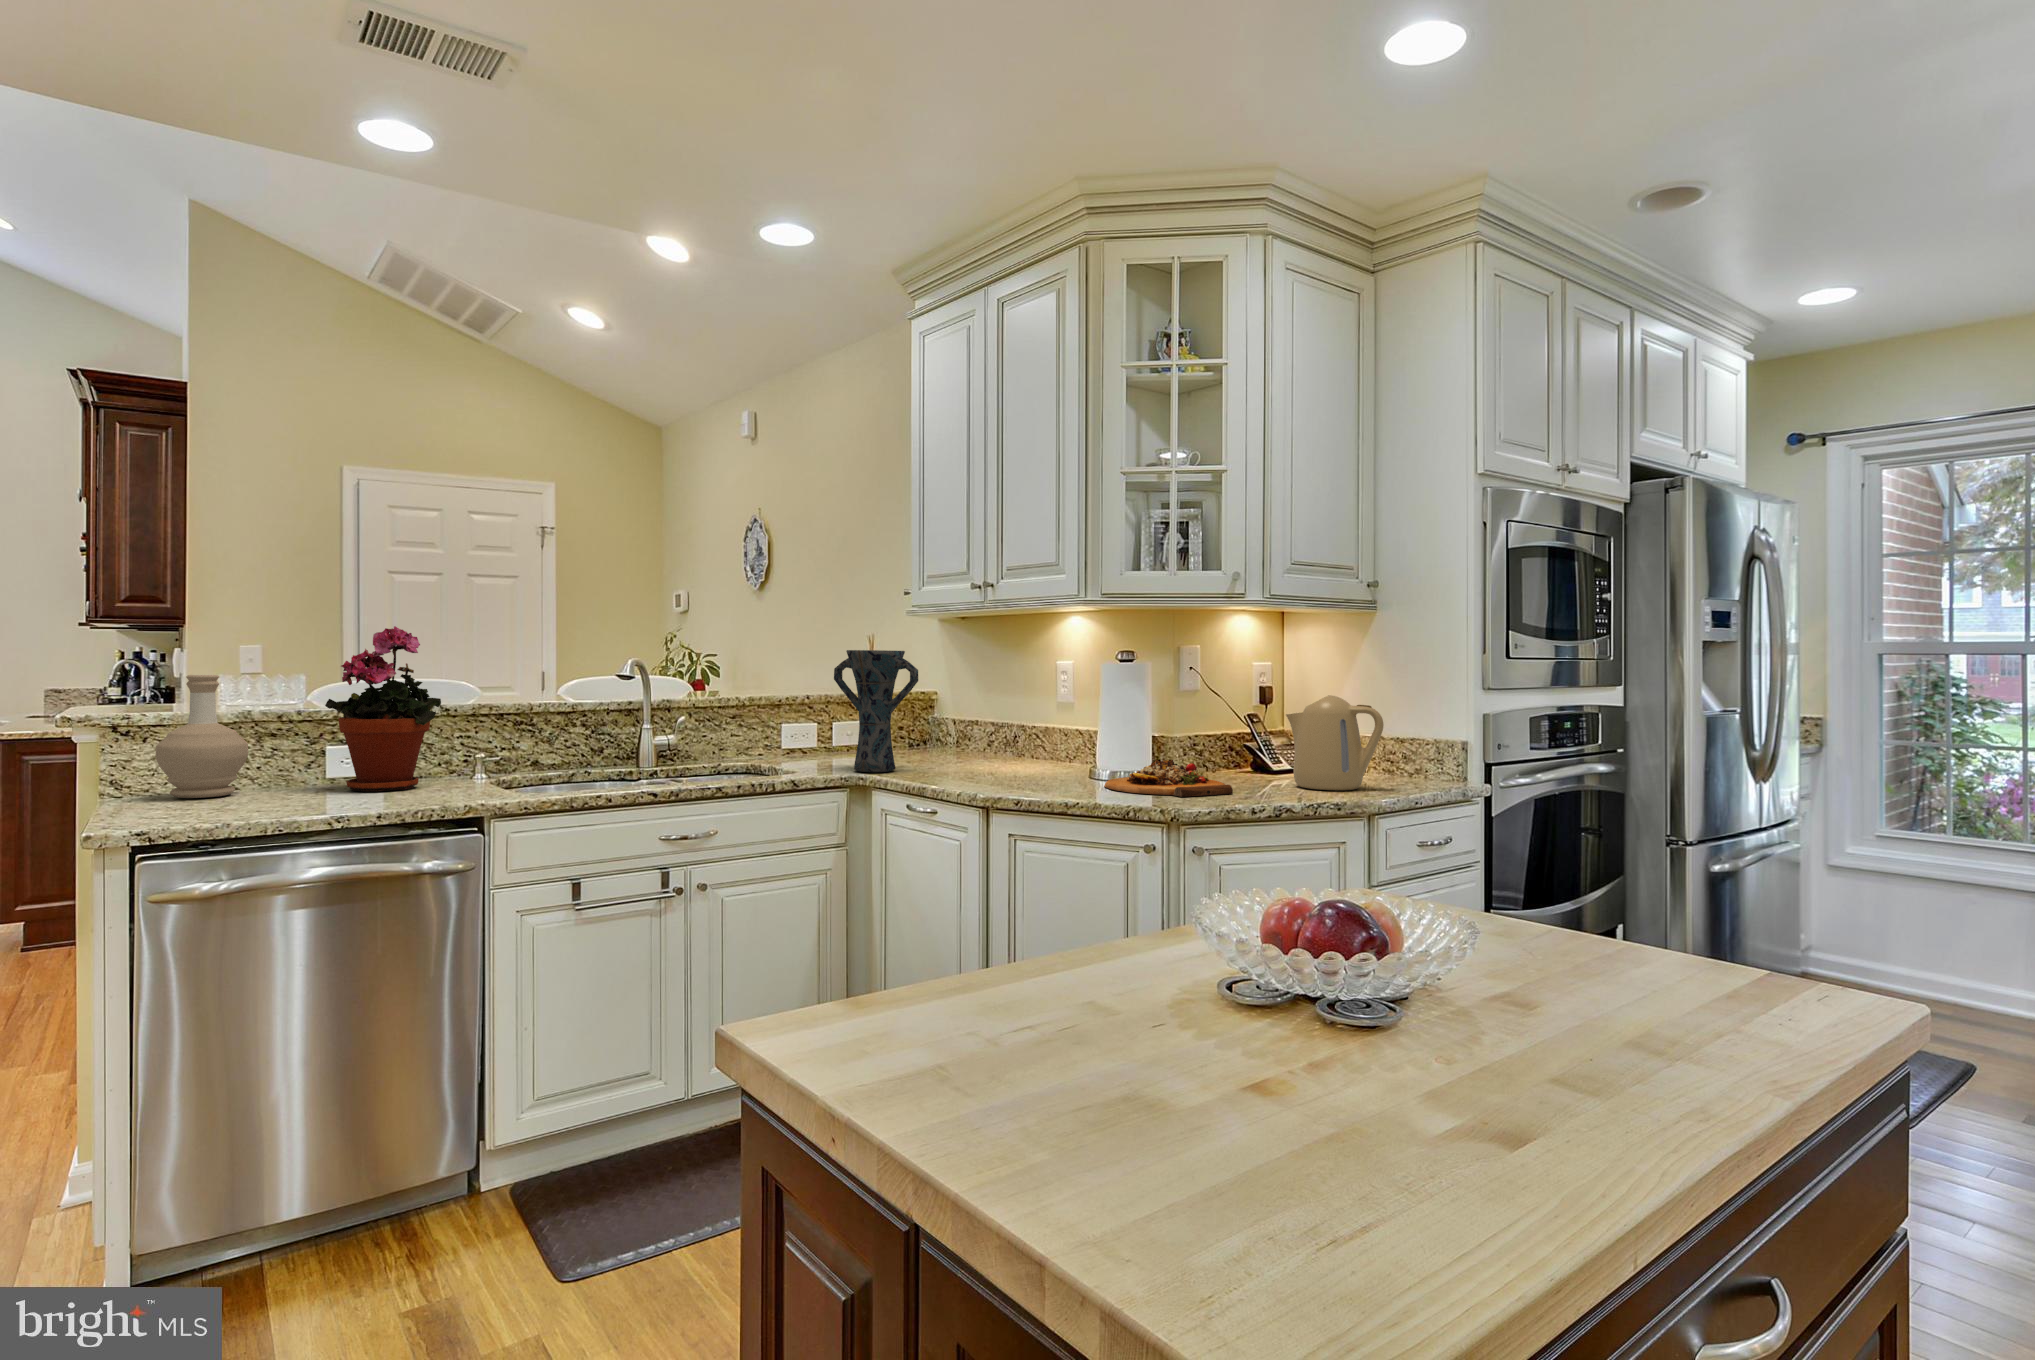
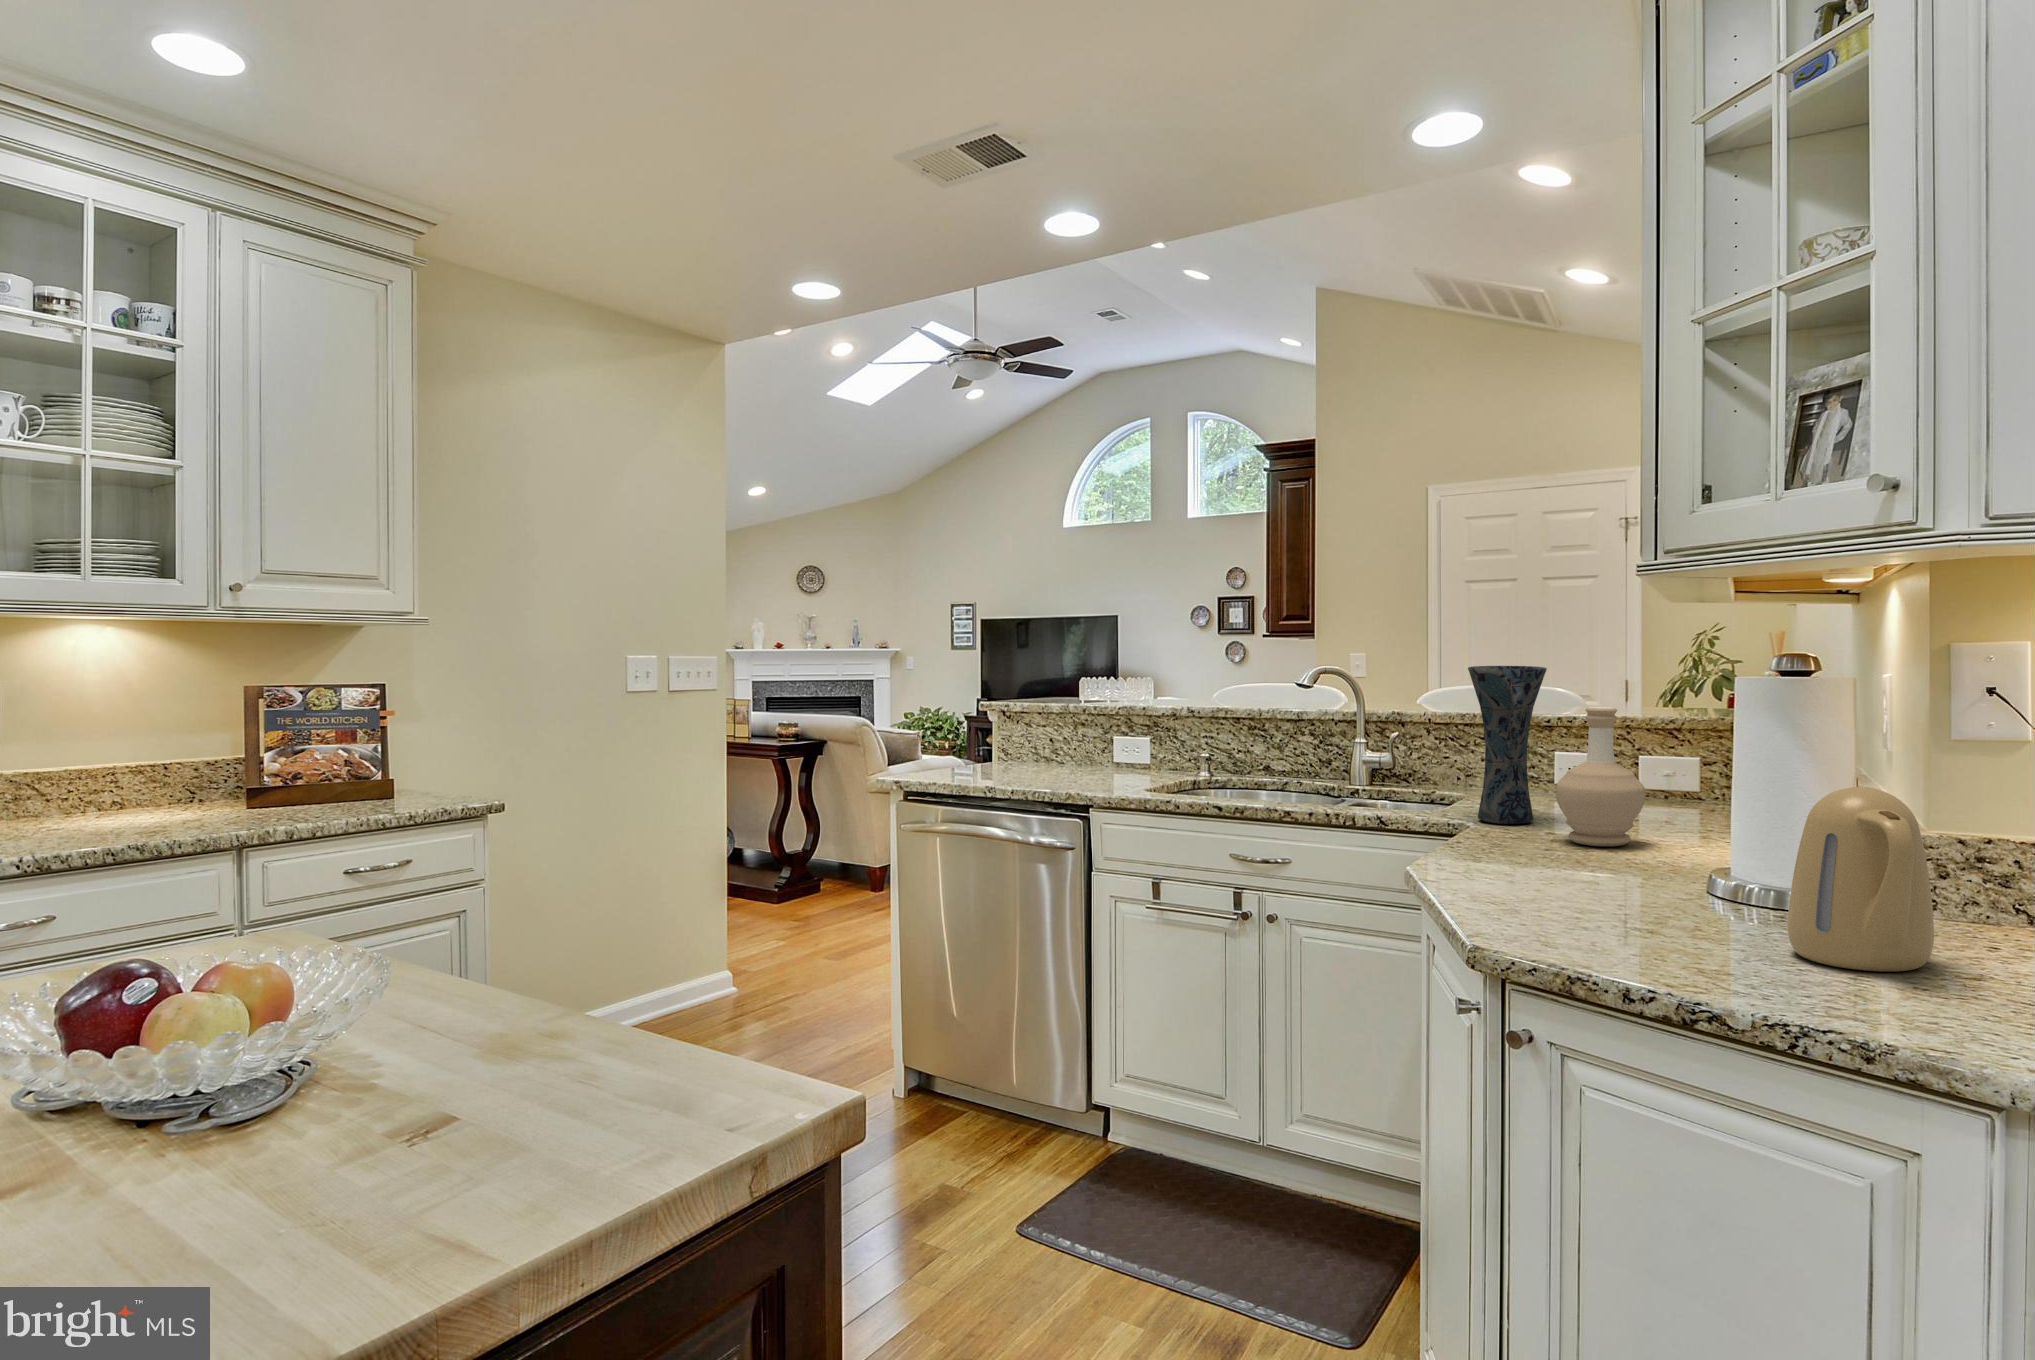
potted plant: present [325,626,441,792] -> none [1093,639,1170,778]
bottle: present [156,675,248,798] -> present [1556,707,1645,846]
cutting board: present [1104,760,1233,797] -> none [1527,857,1734,925]

